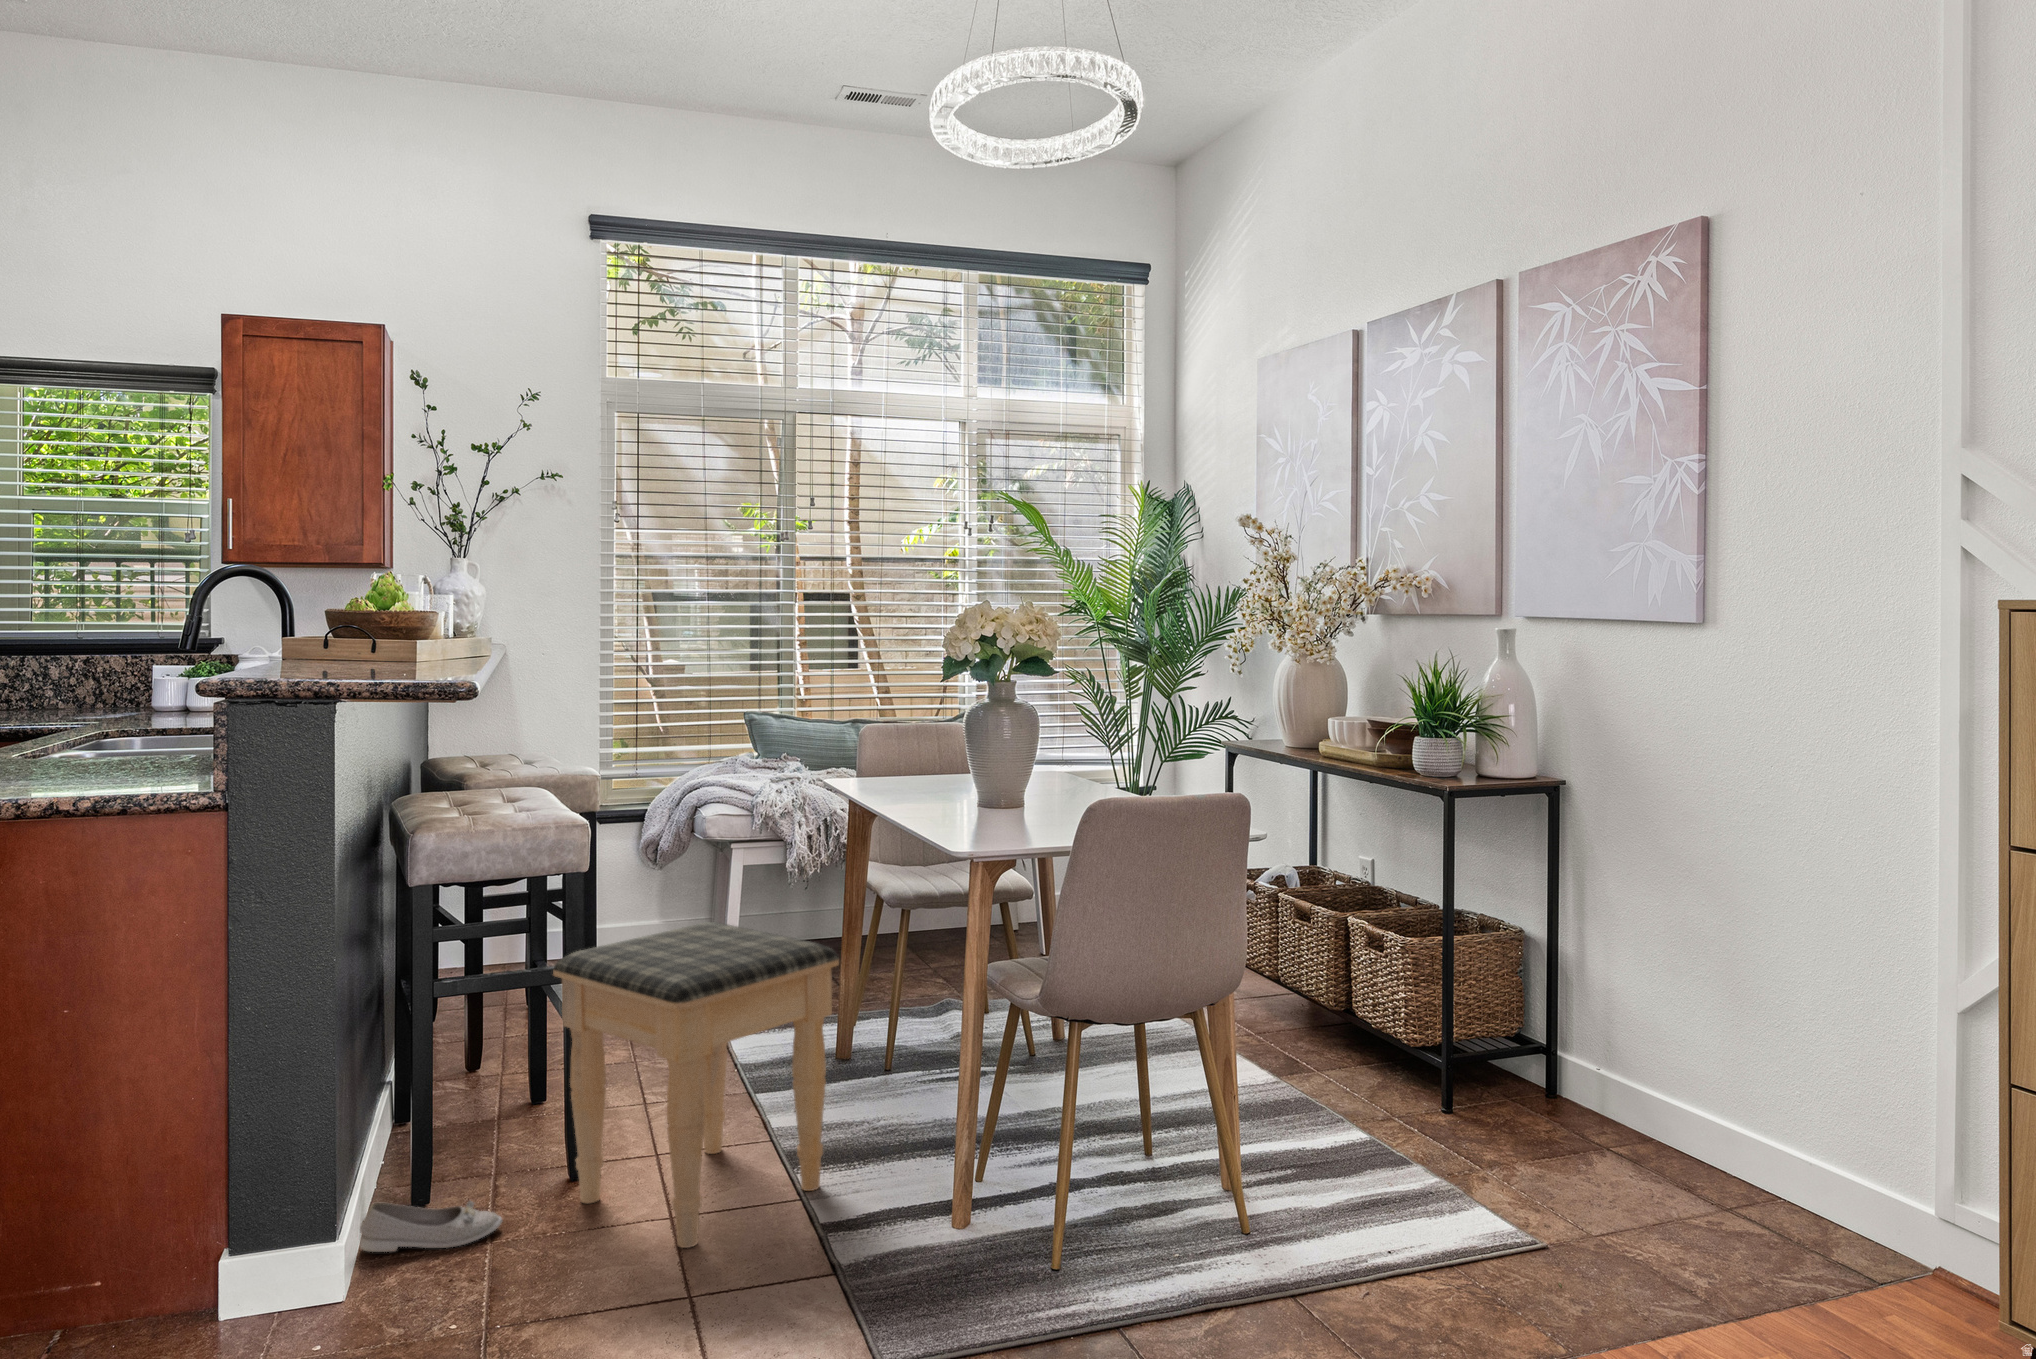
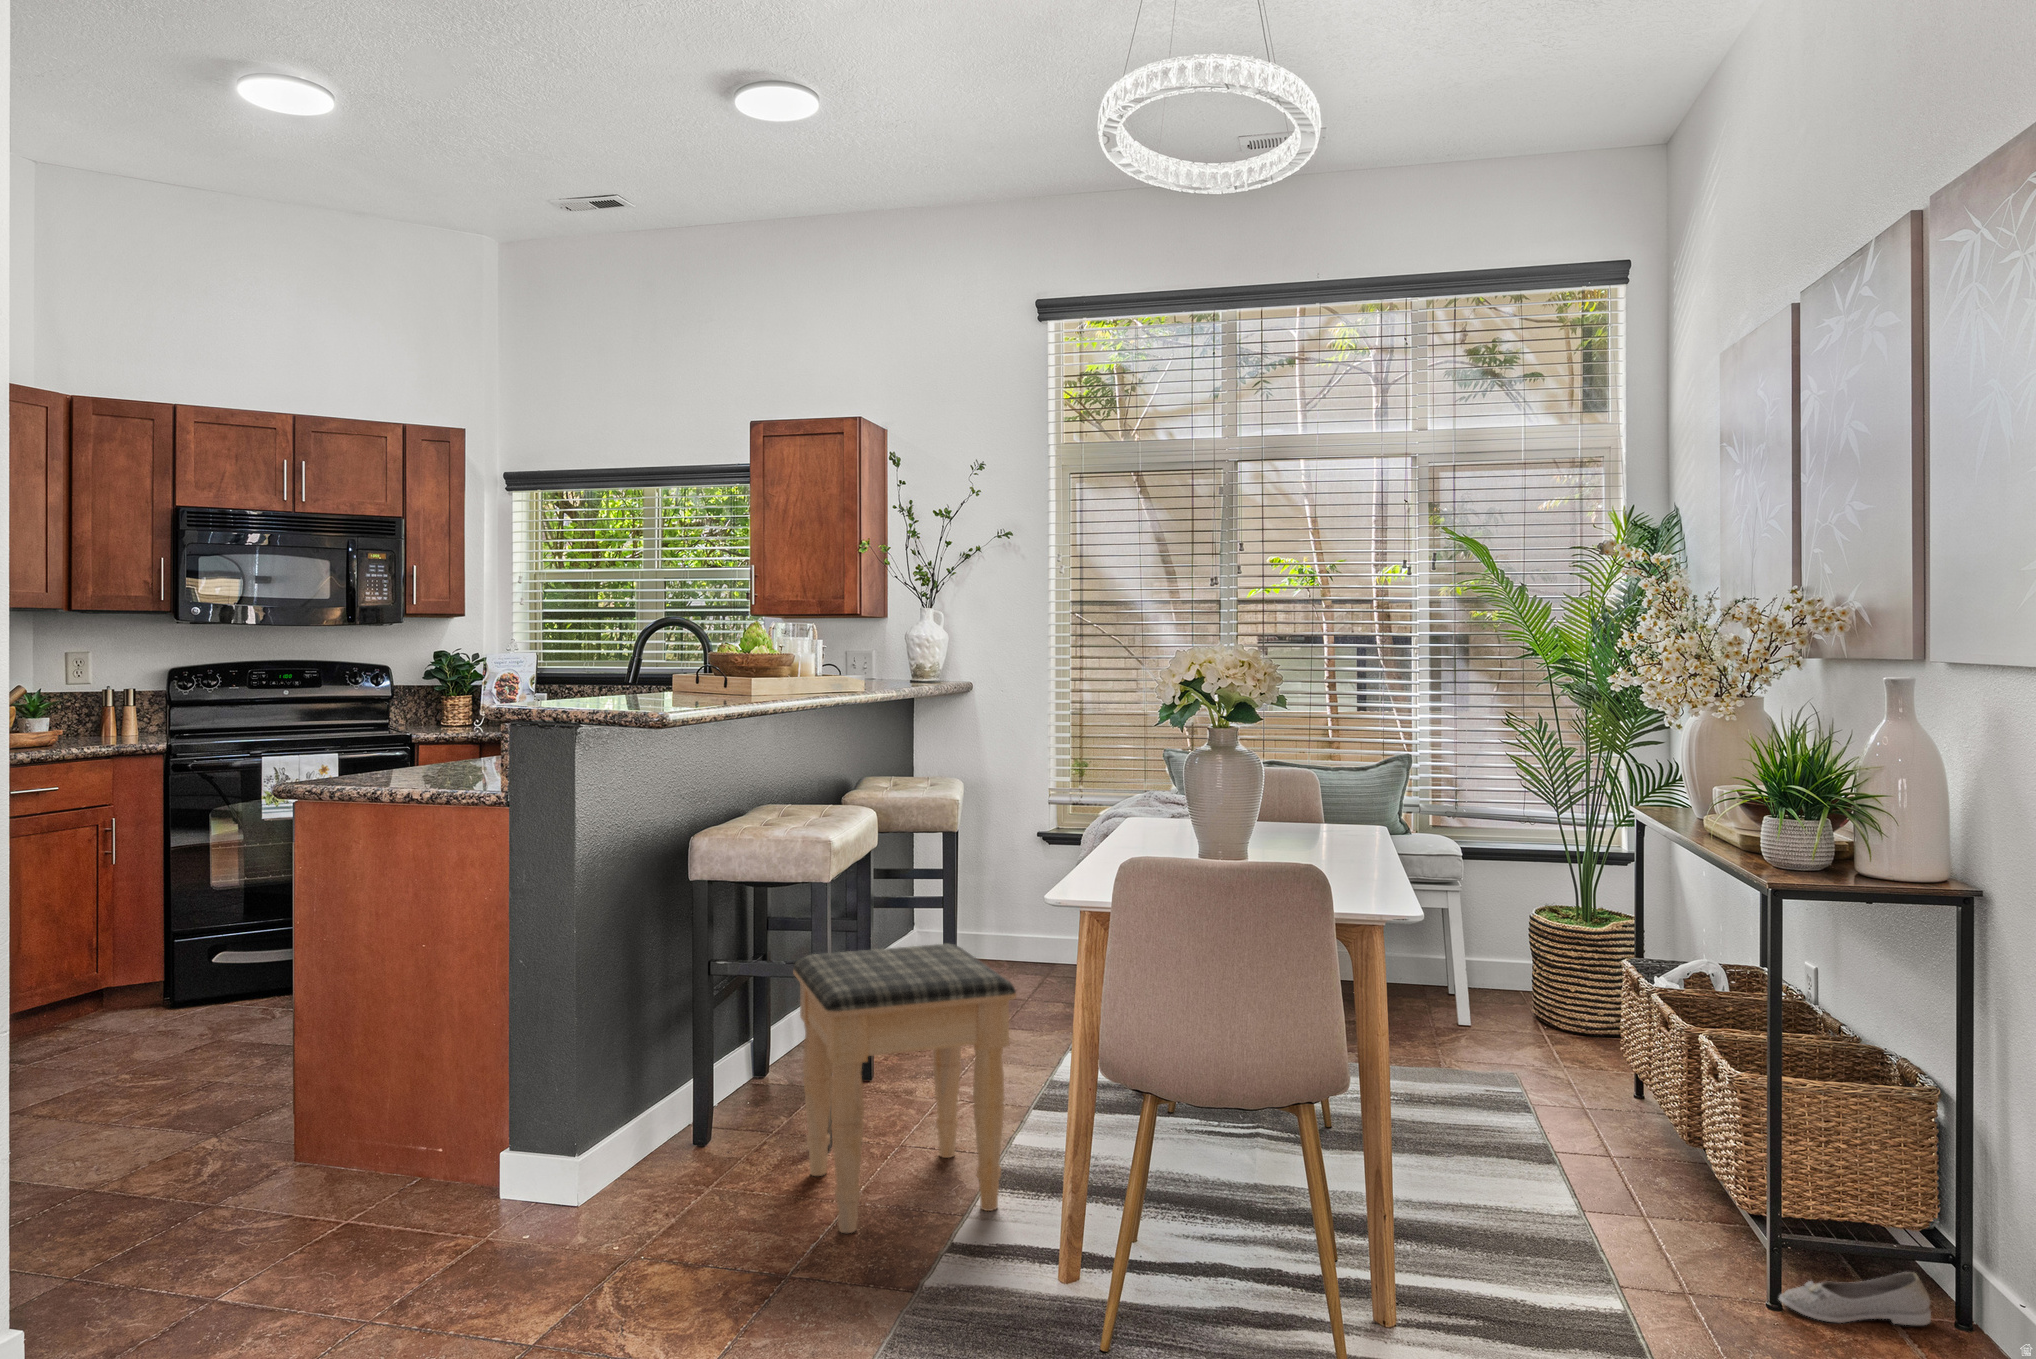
shoe: present [360,1201,502,1252] -> present [1779,1272,1931,1325]

